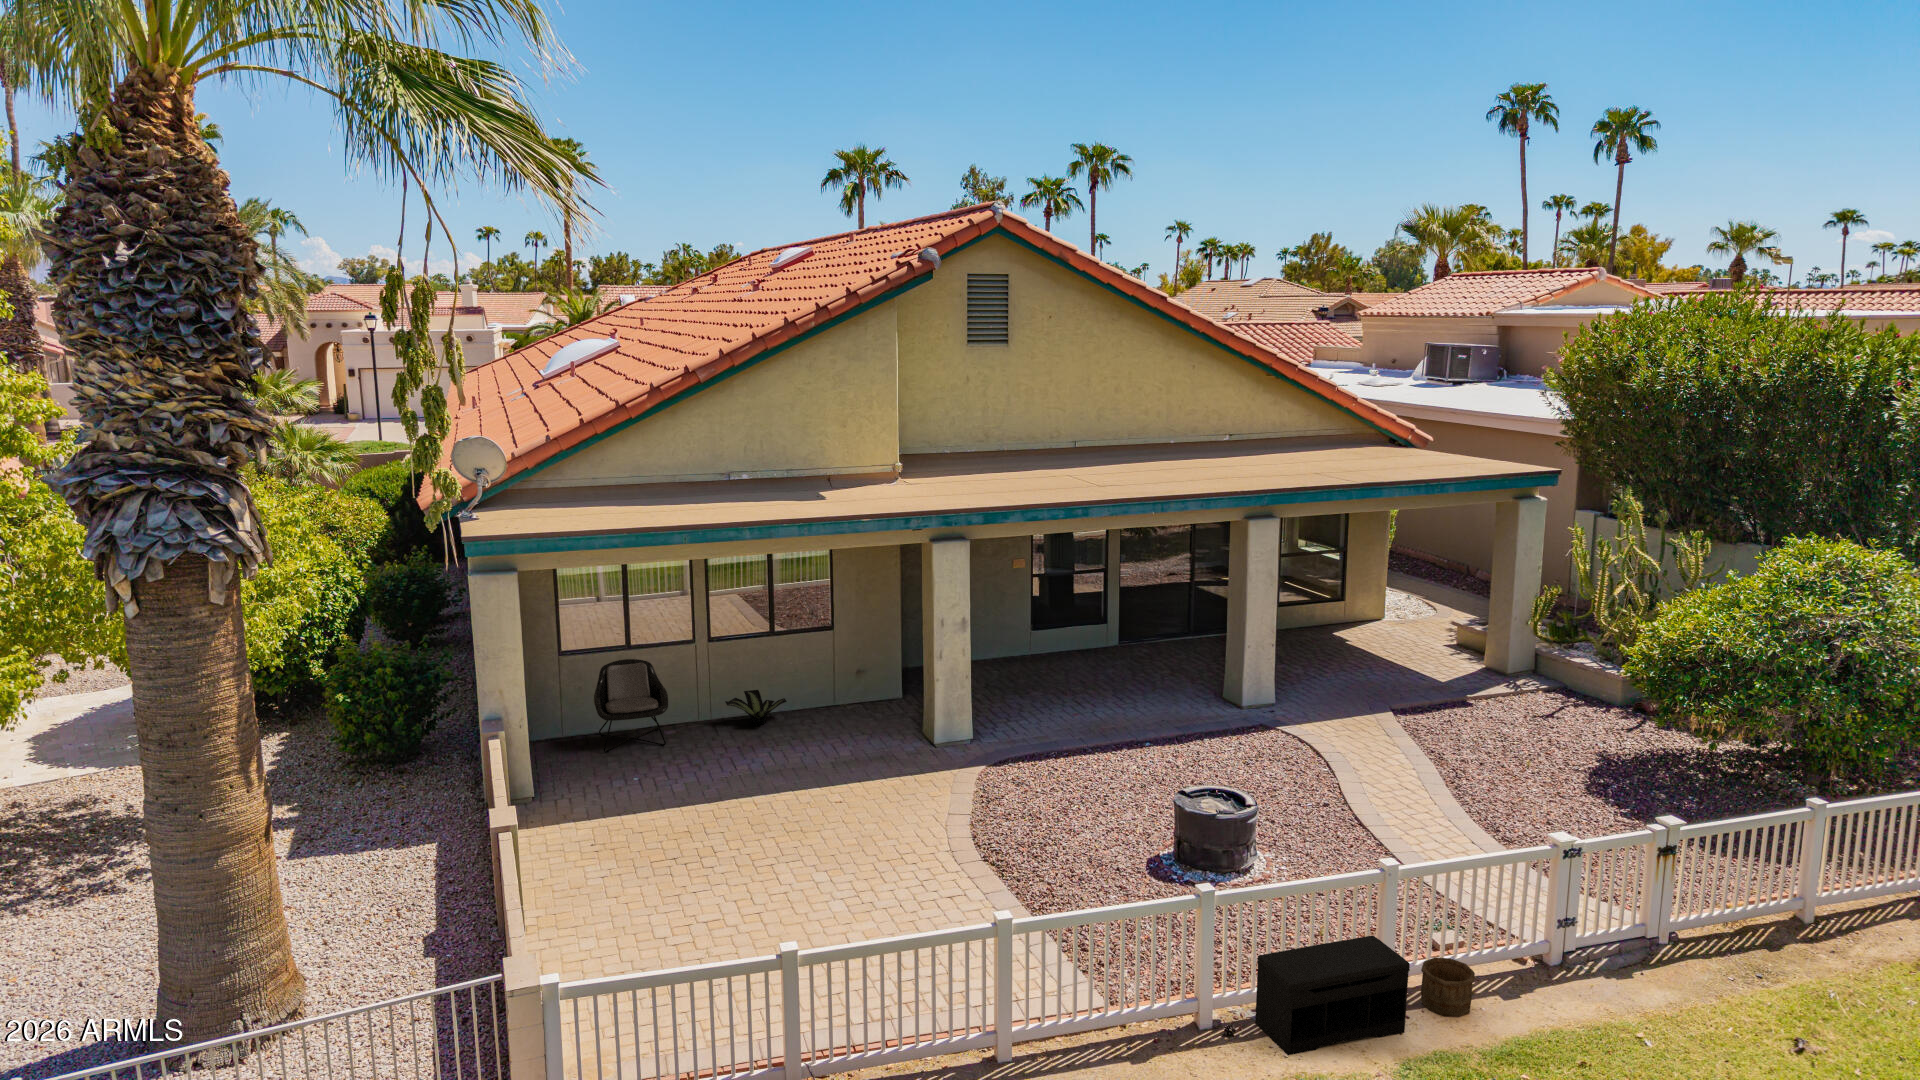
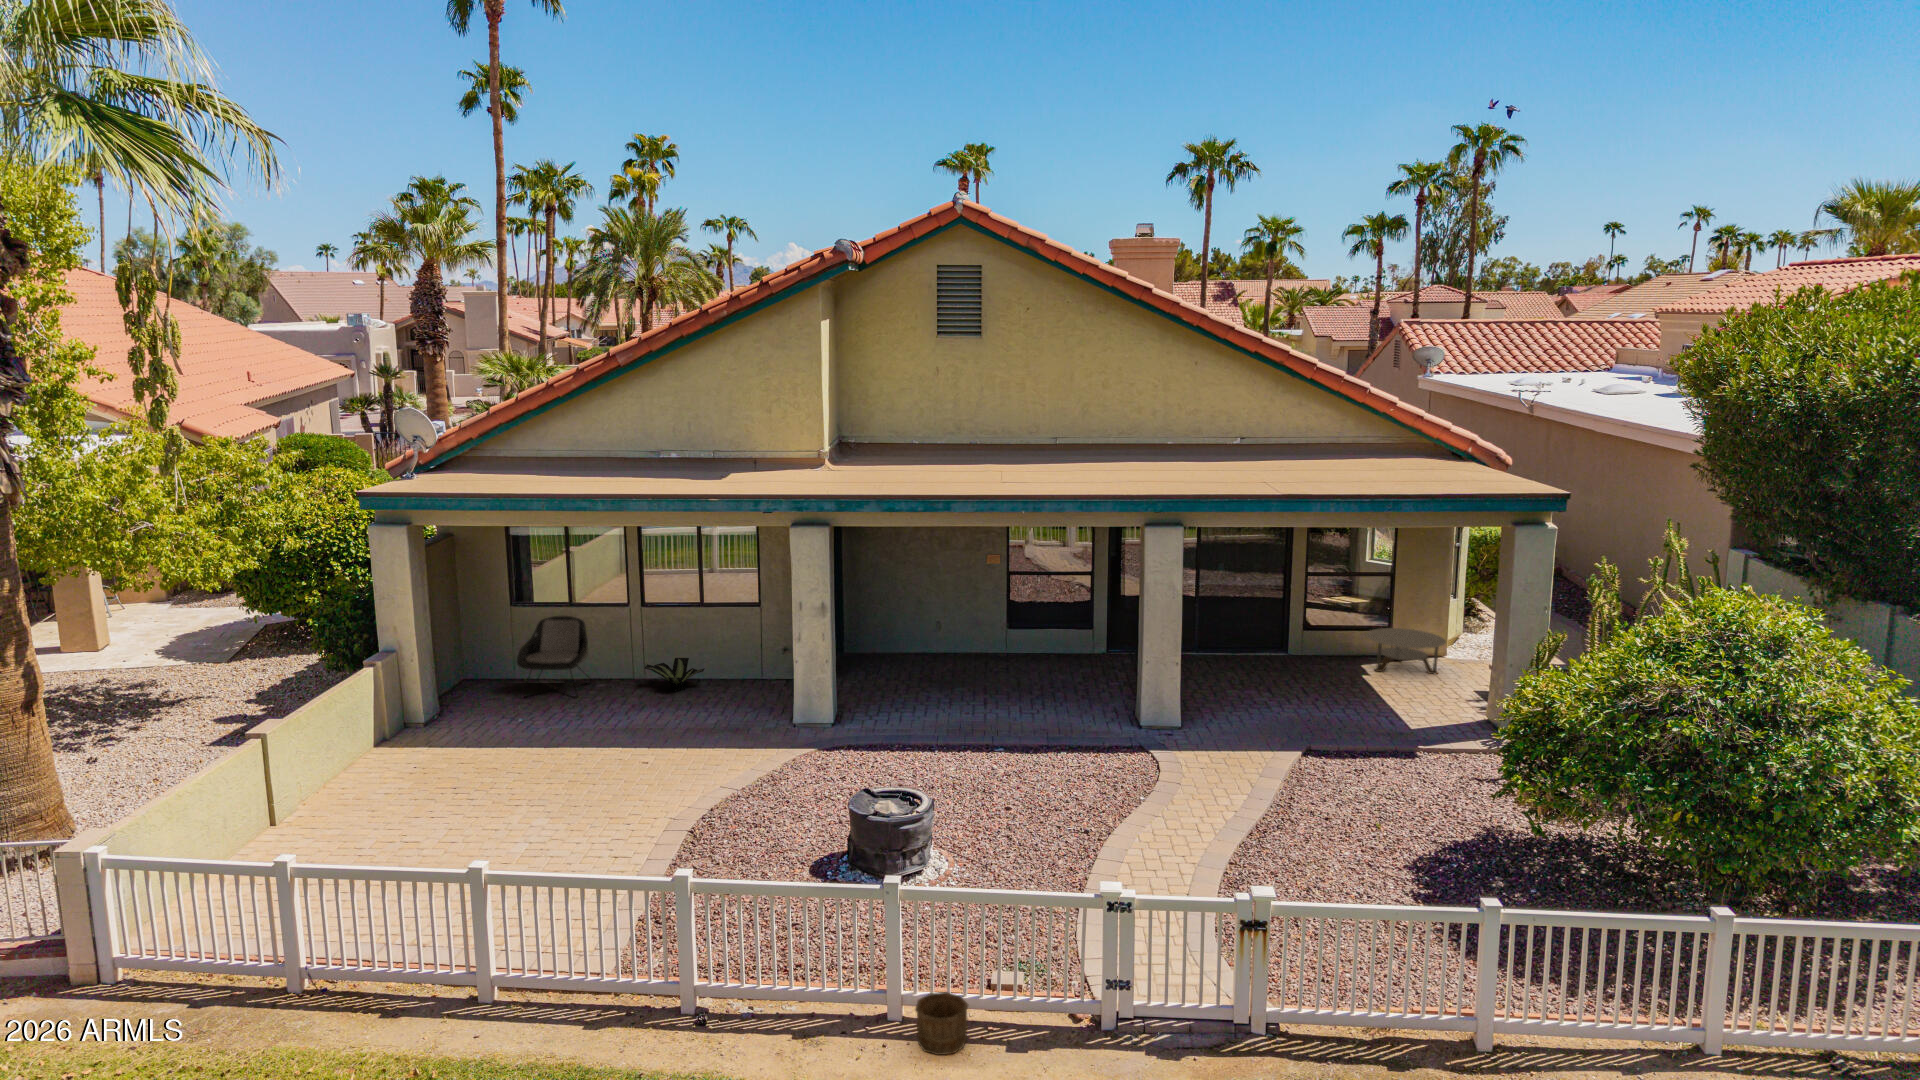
round table: none [1326,594,1397,633] -> present [1366,628,1446,675]
bench: present [1255,935,1410,1055] -> none [724,951,871,1057]

